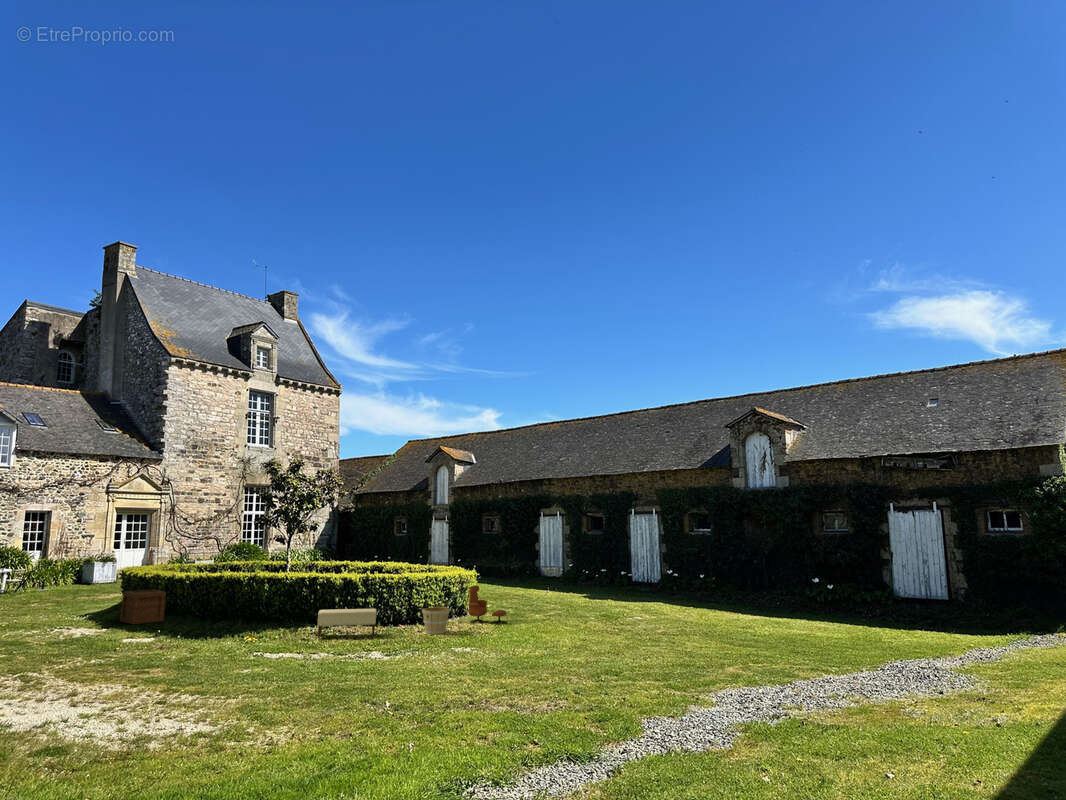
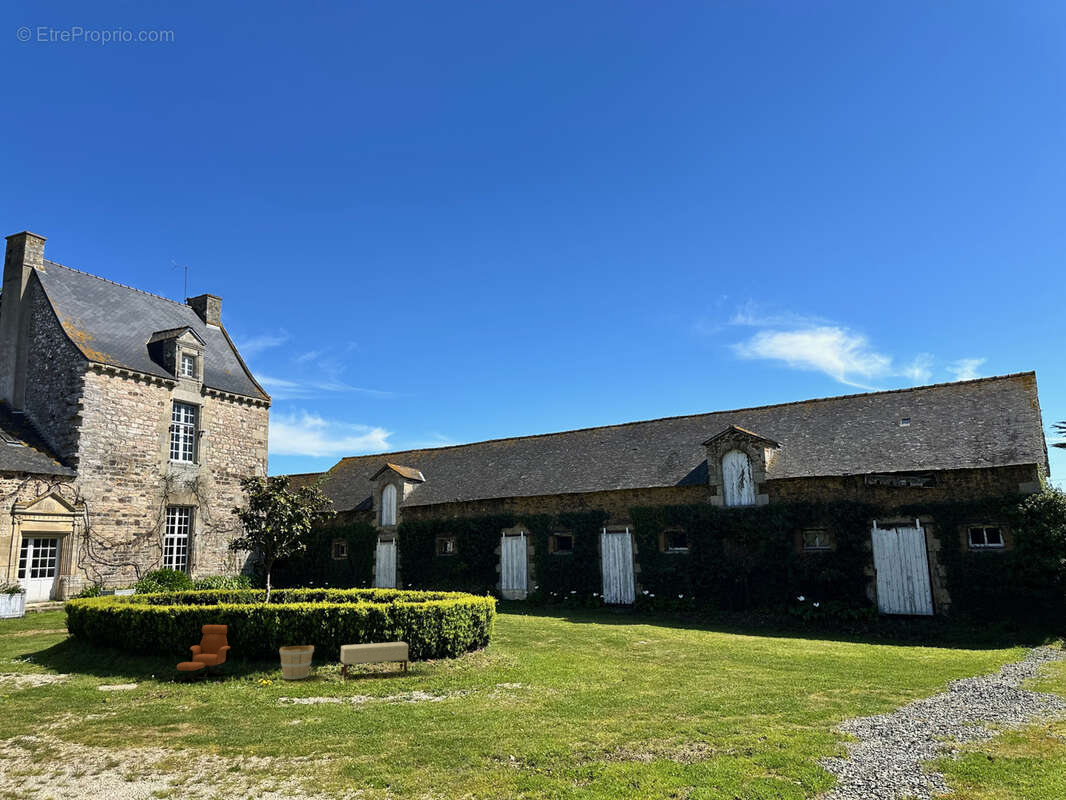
lounge chair: present [468,585,507,625] -> present [177,625,230,682]
wooden crate: present [120,589,166,625] -> none [79,628,137,671]
wooden bucket: present [422,607,450,634] -> present [280,646,314,680]

